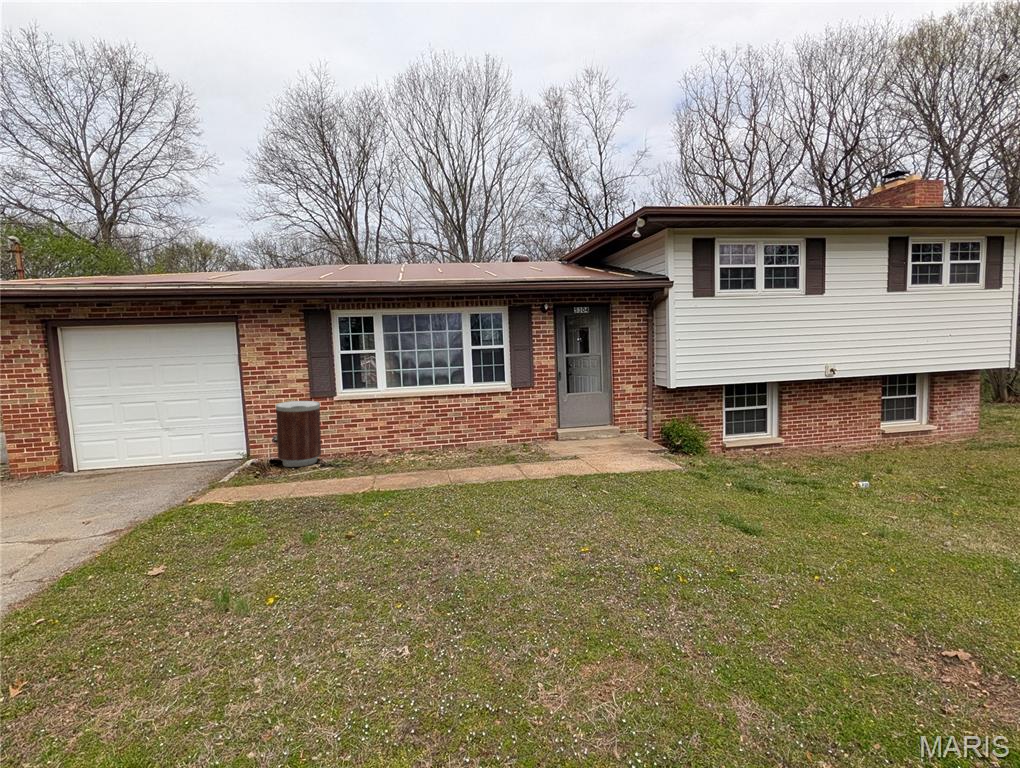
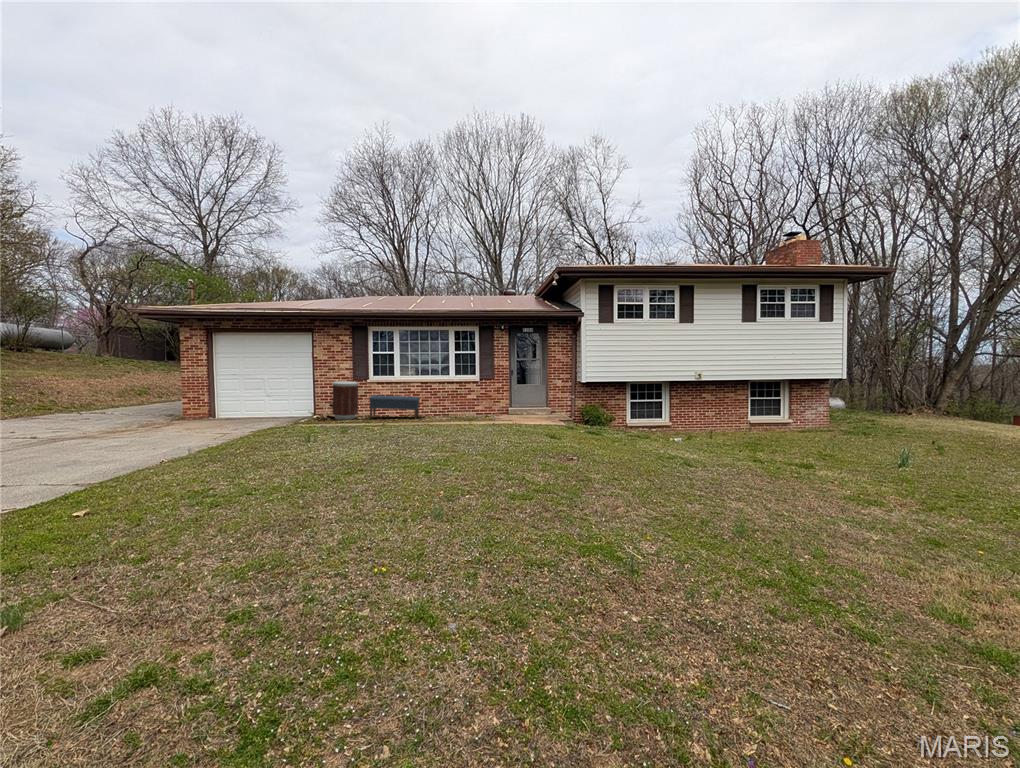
bench: none [340,420,421,461] -> present [369,395,420,419]

